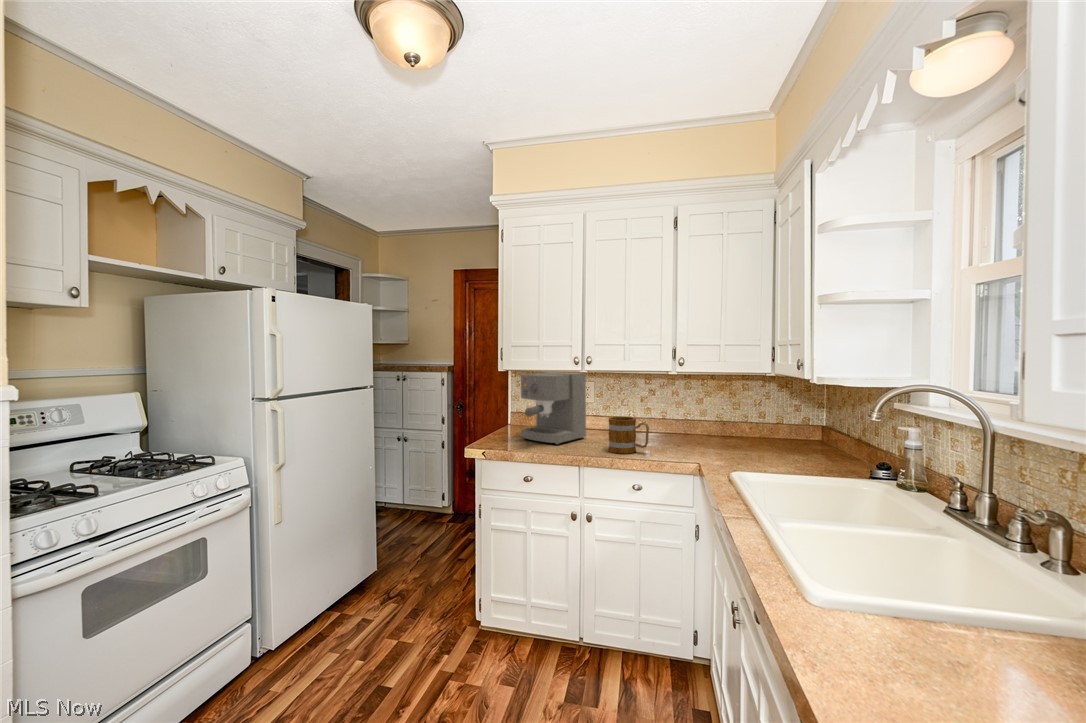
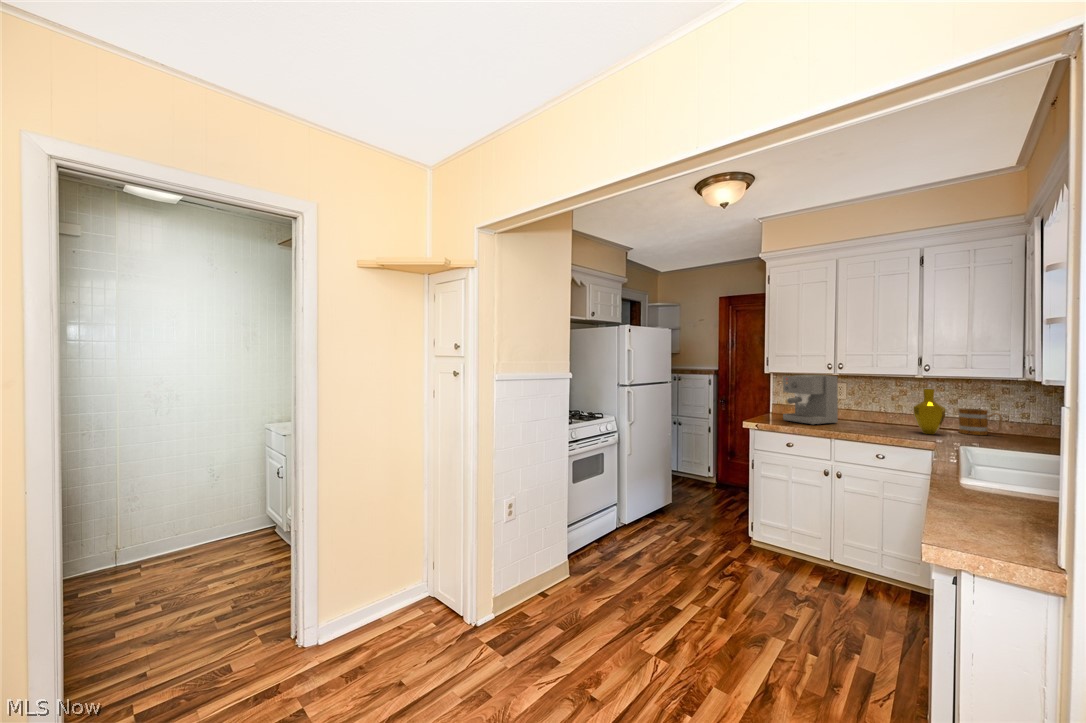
vase: none [666,388,699,447] -> present [913,389,946,434]
mug: present [609,417,649,454] -> present [958,409,1002,435]

